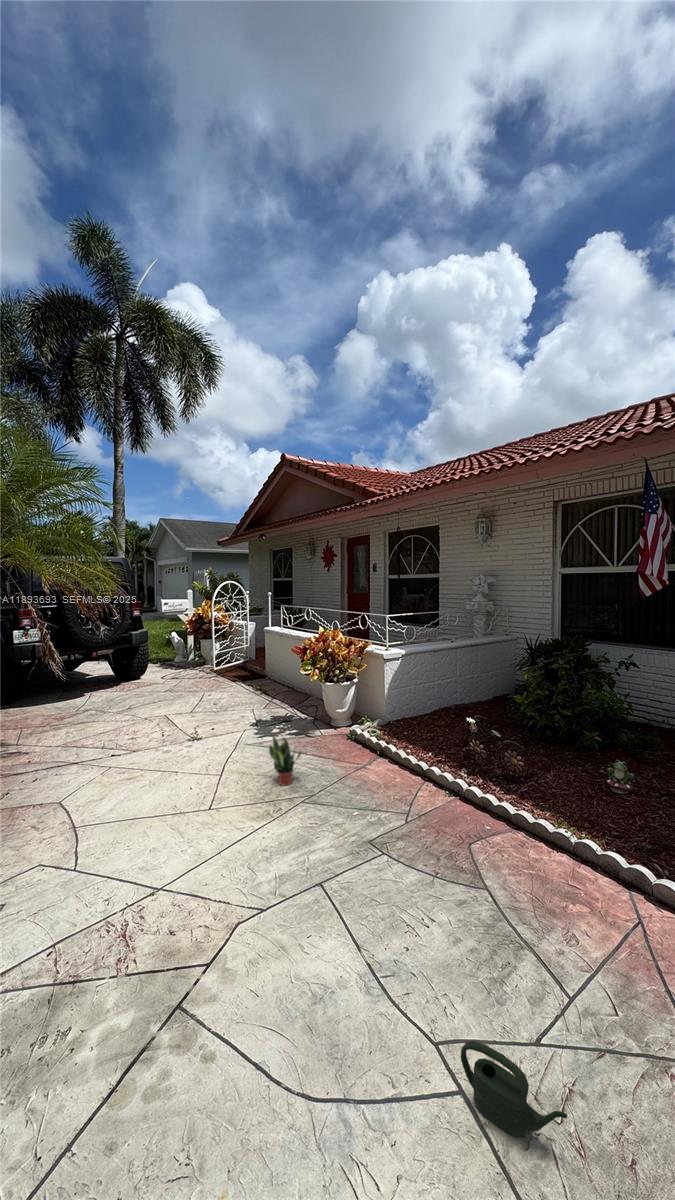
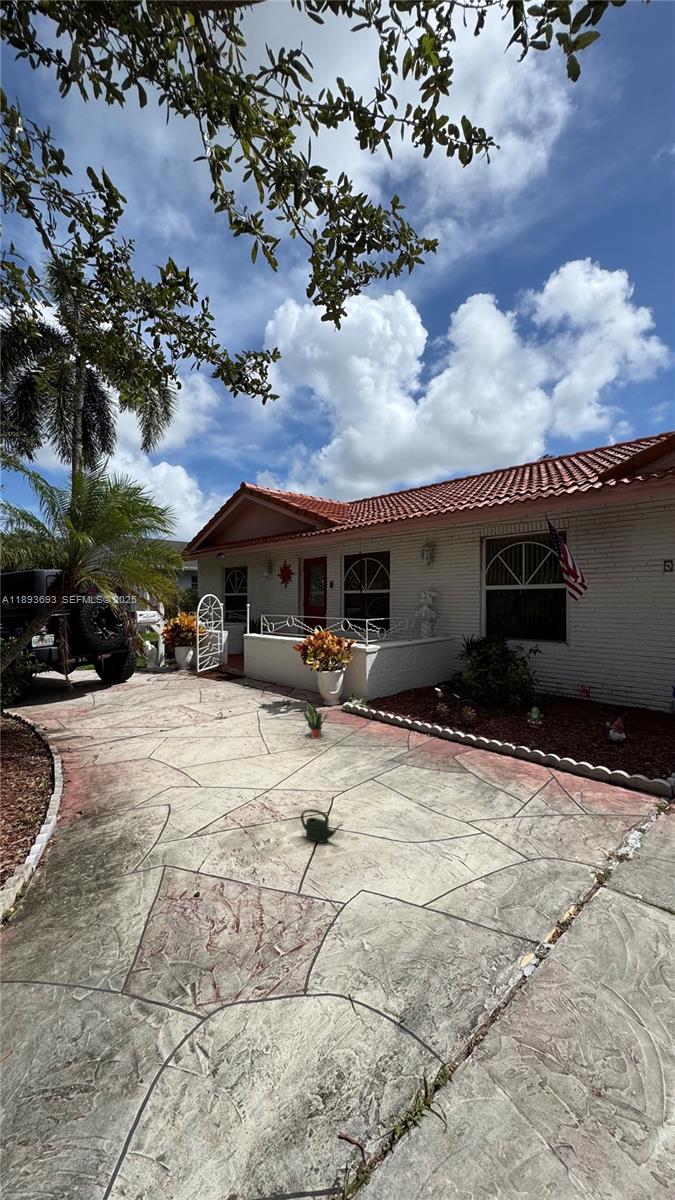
watering can: present [461,1041,567,1137] -> present [301,809,343,843]

